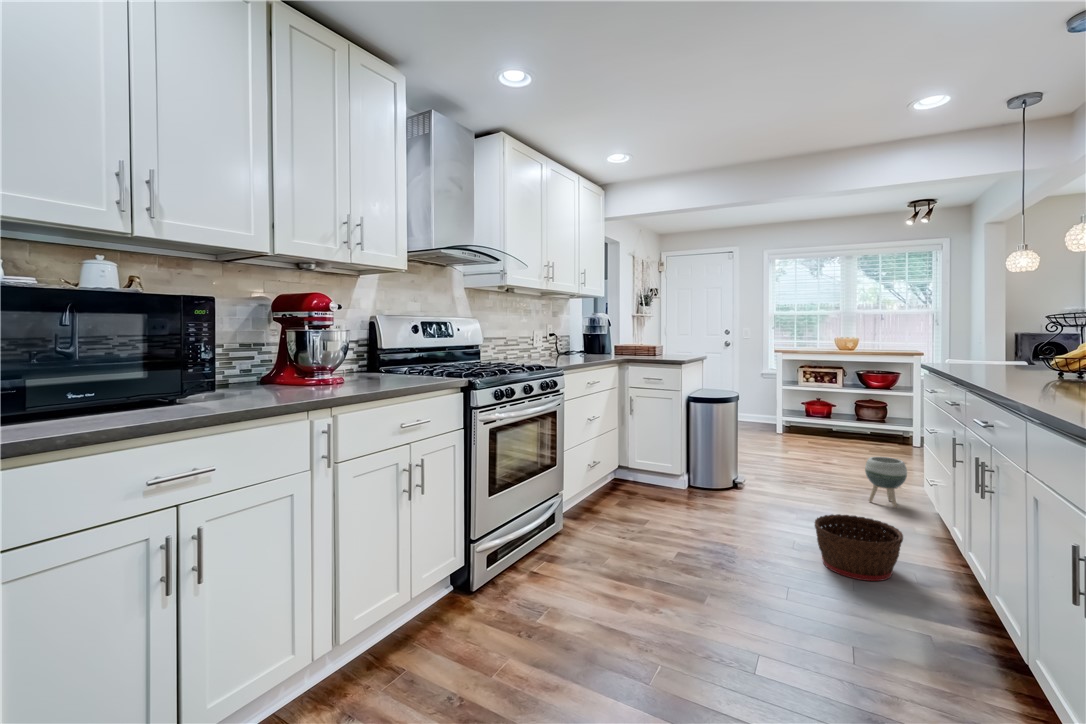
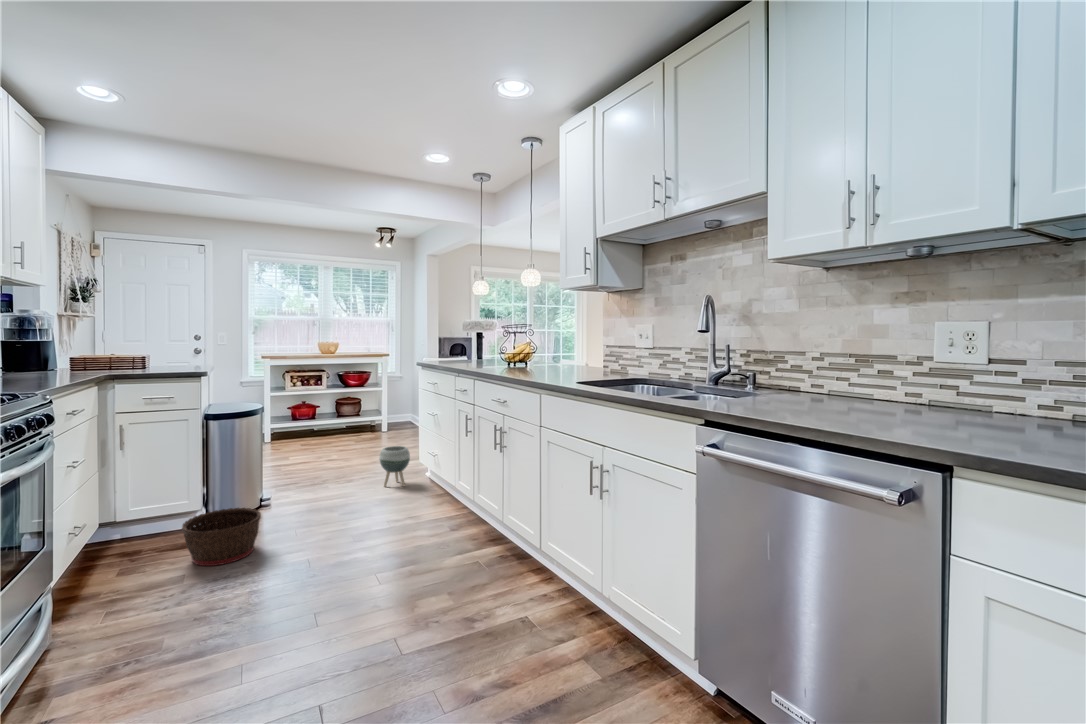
basket: present [815,514,903,581] -> present [182,508,261,566]

